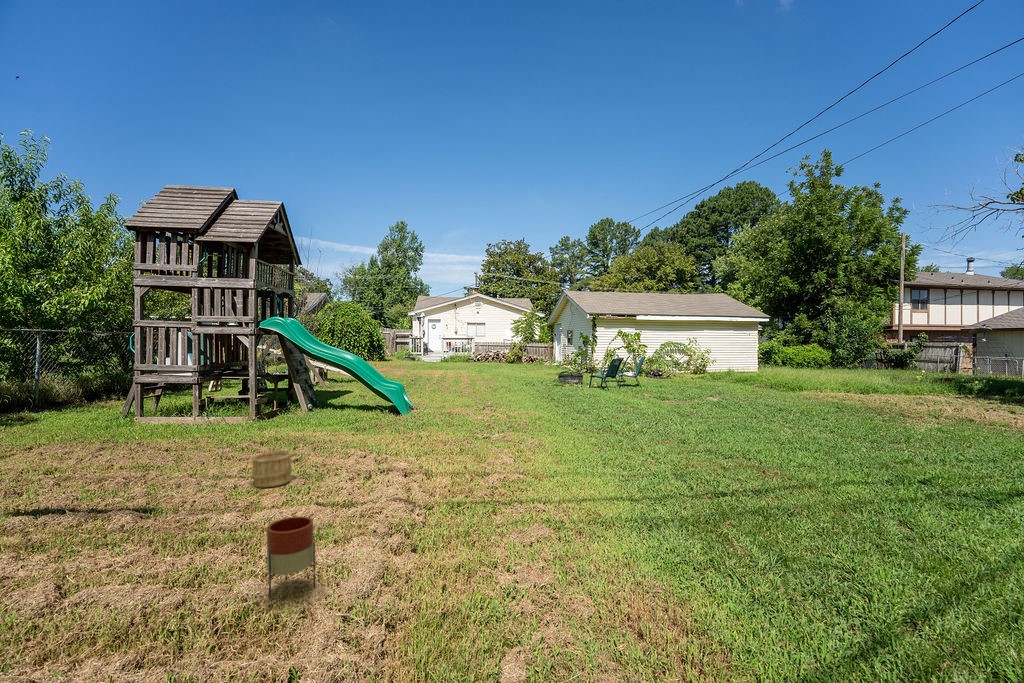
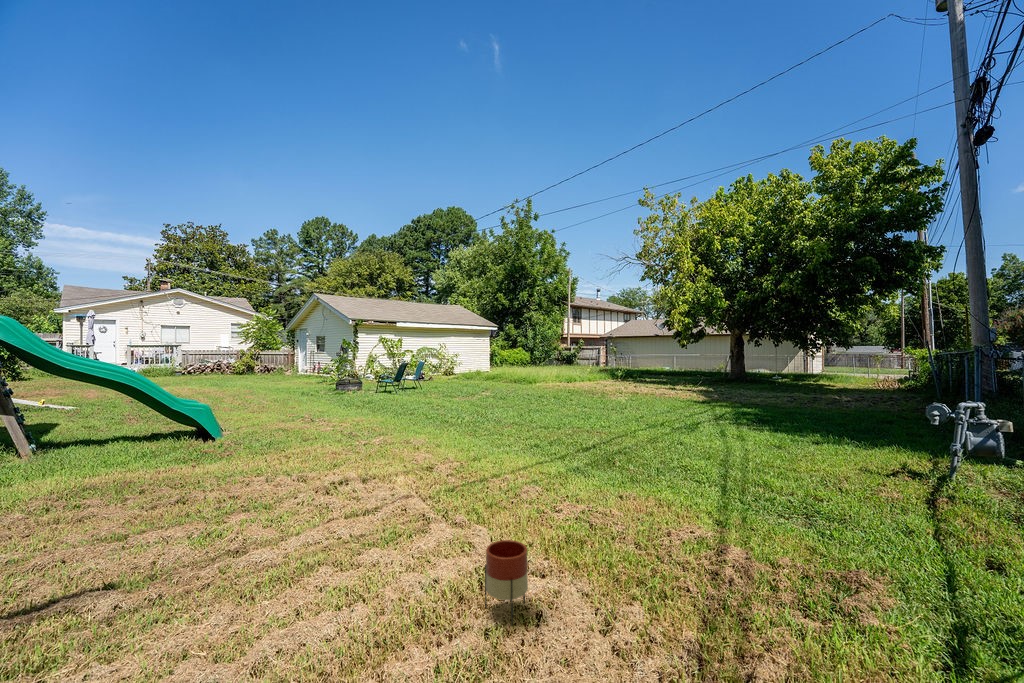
wooden bucket: present [251,451,291,488] -> none [217,501,270,553]

